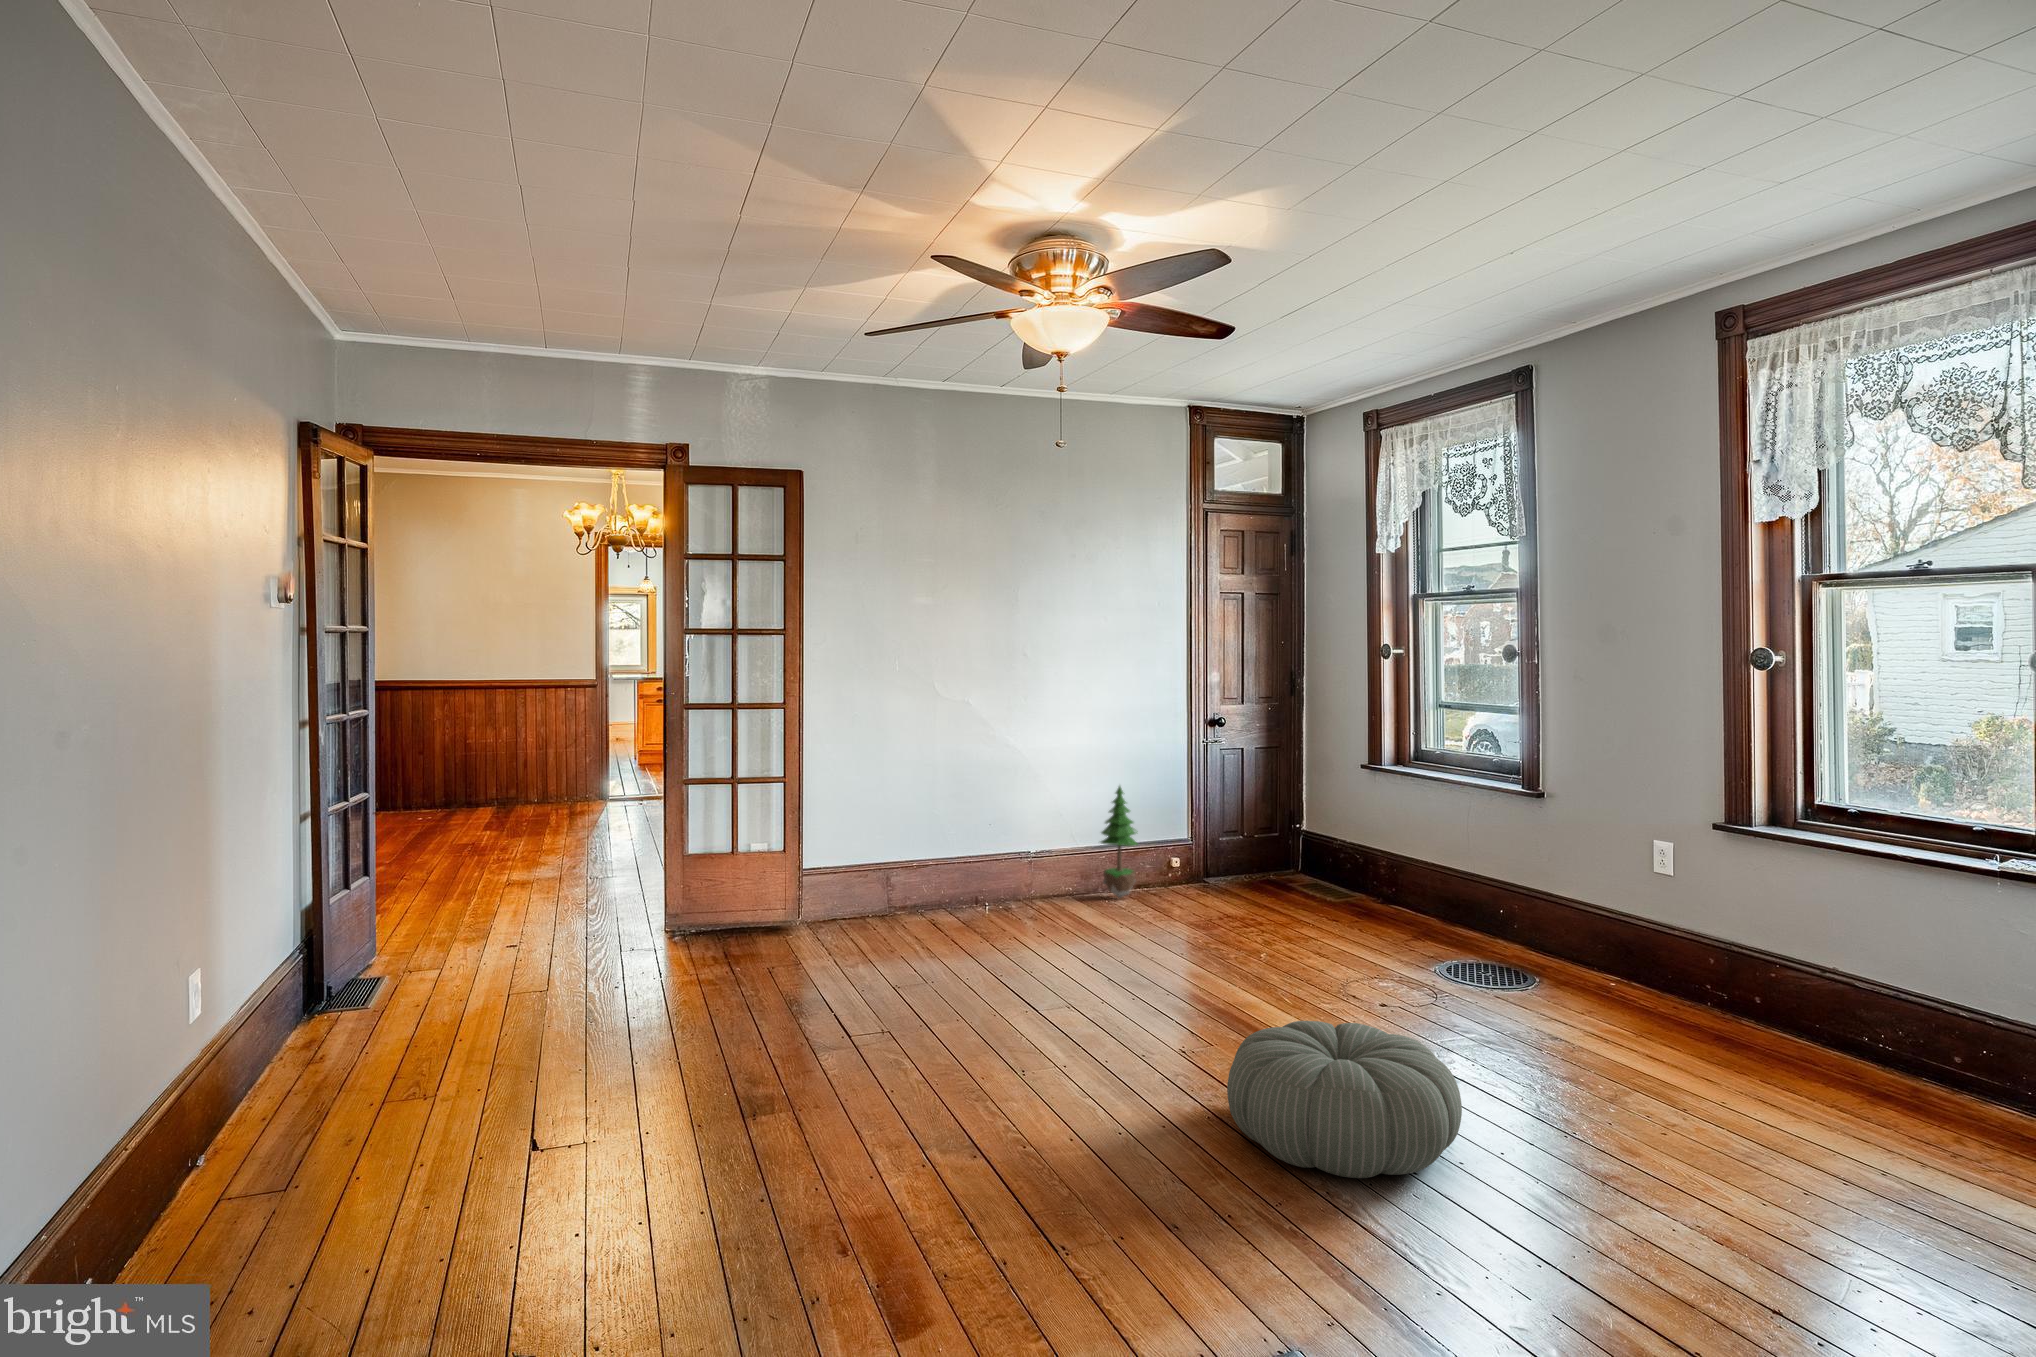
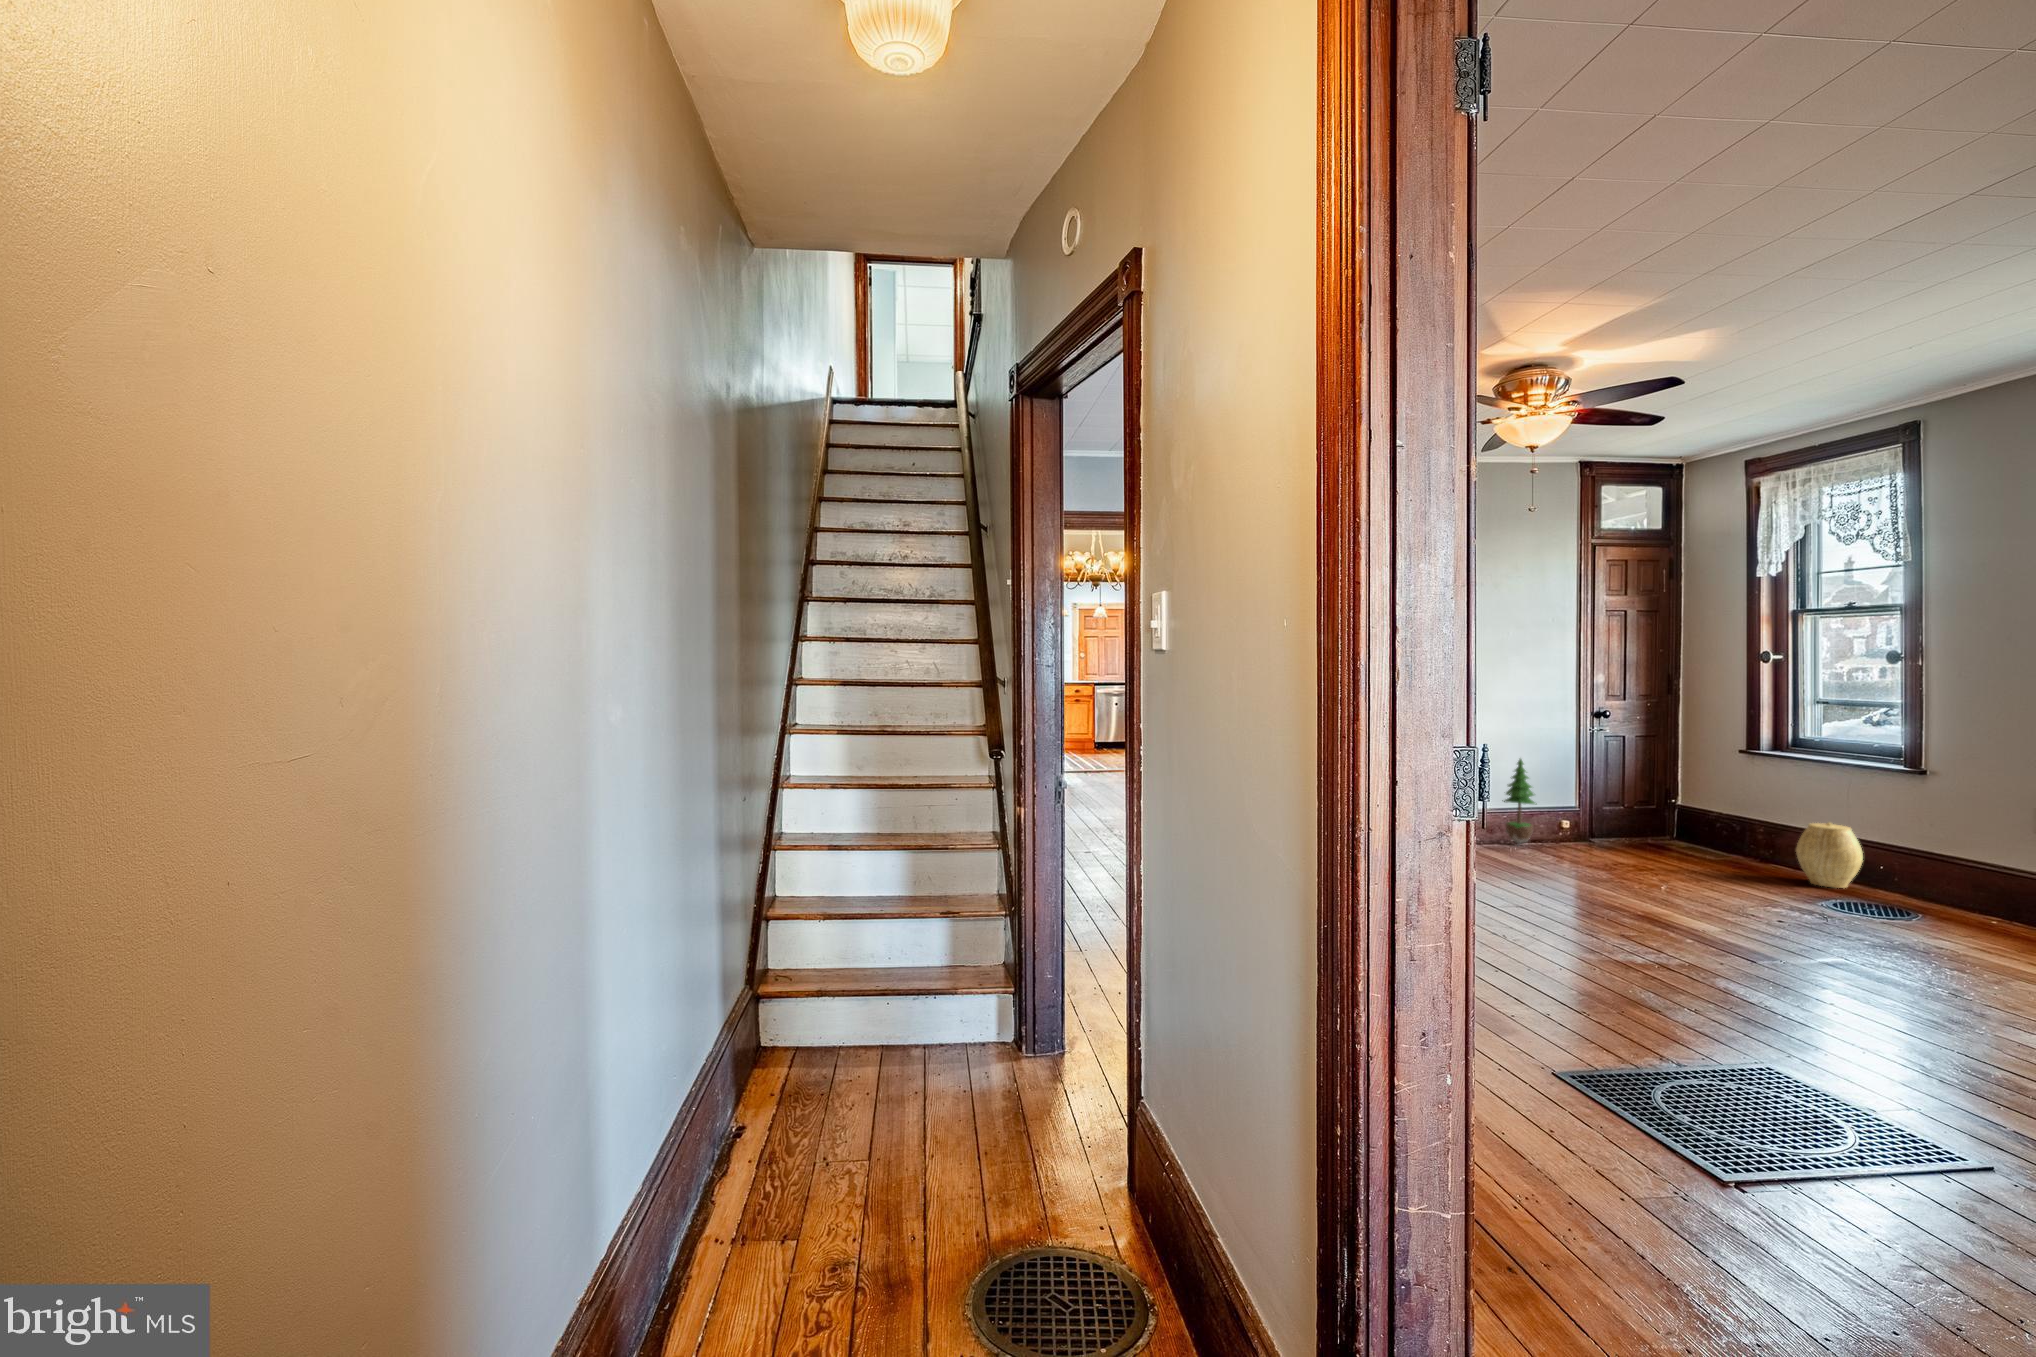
woven basket: none [1413,856,1480,937] -> present [1796,823,1863,888]
pouf: present [1227,1021,1462,1178] -> none [1676,909,1875,1008]

